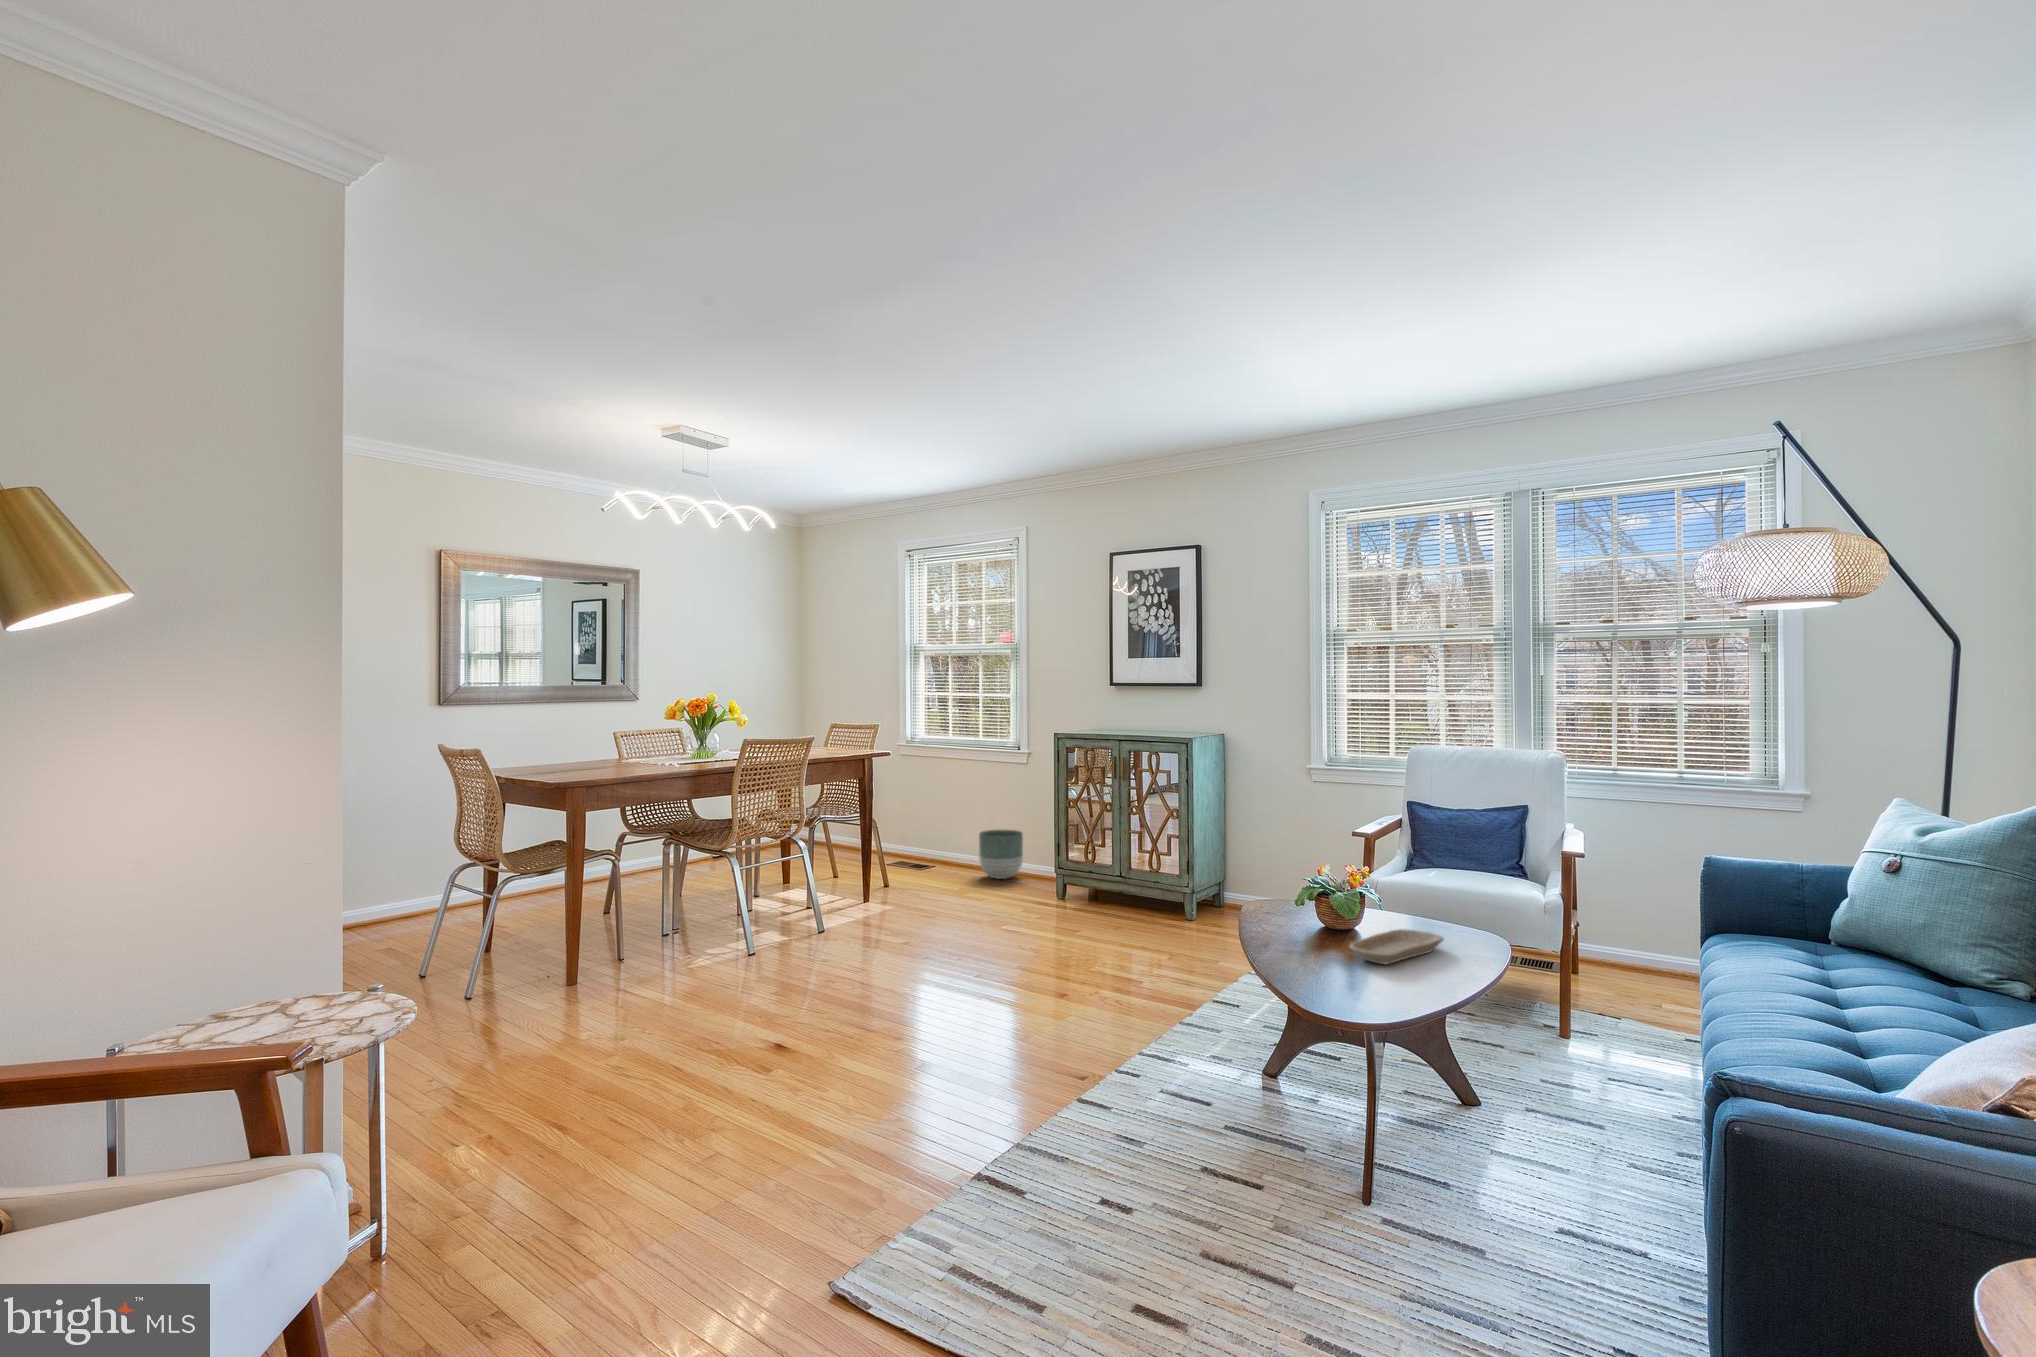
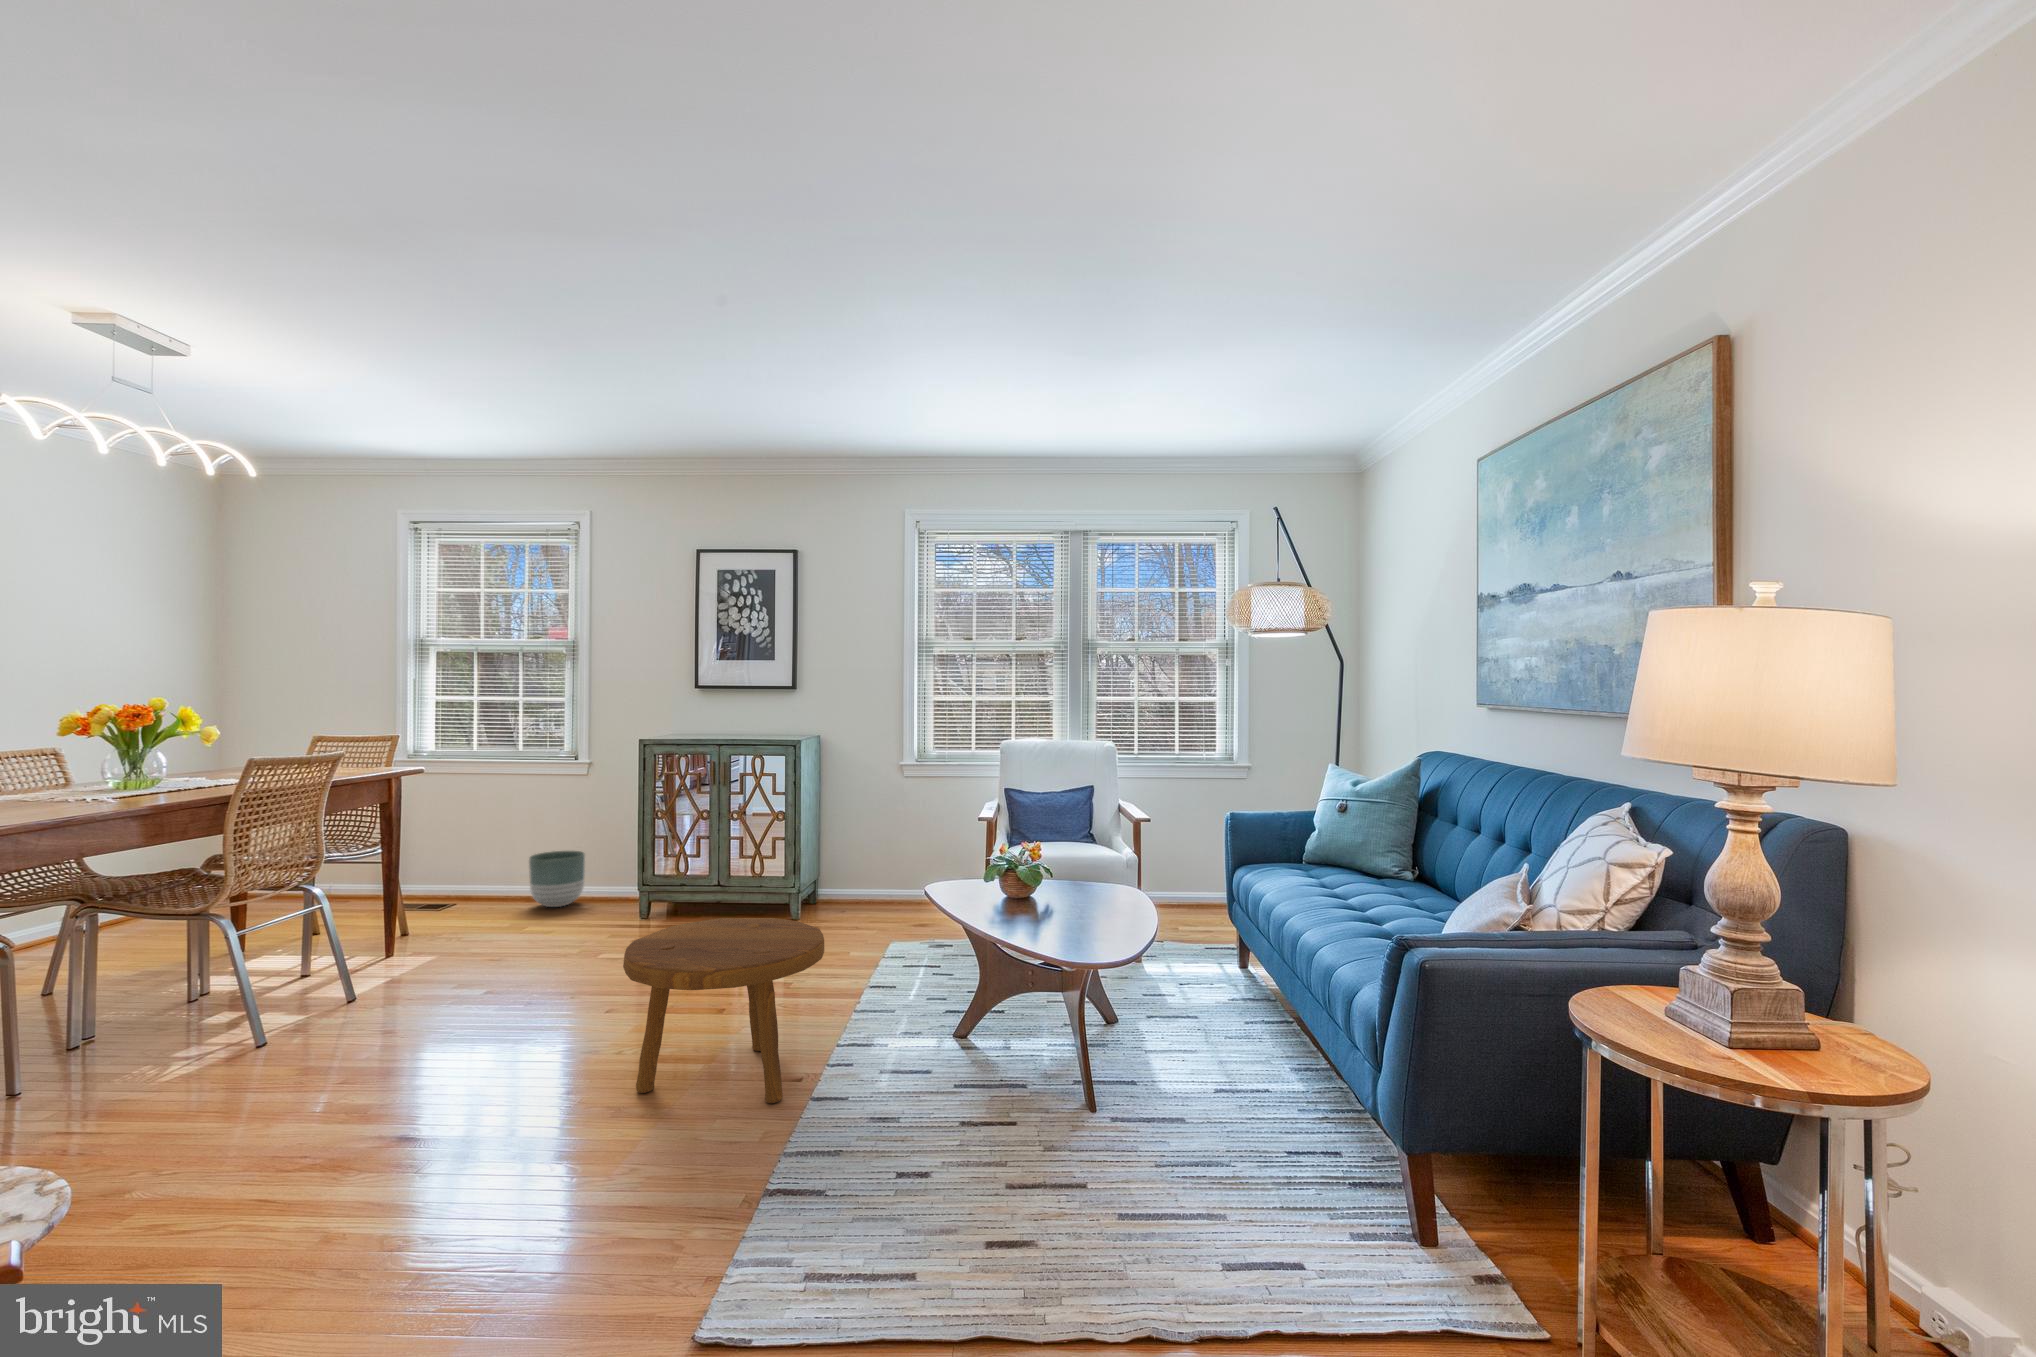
footstool: none [925,904,1113,1094] -> present [623,918,824,1103]
tray: present [1349,929,1444,964] -> none [1039,893,1098,923]

